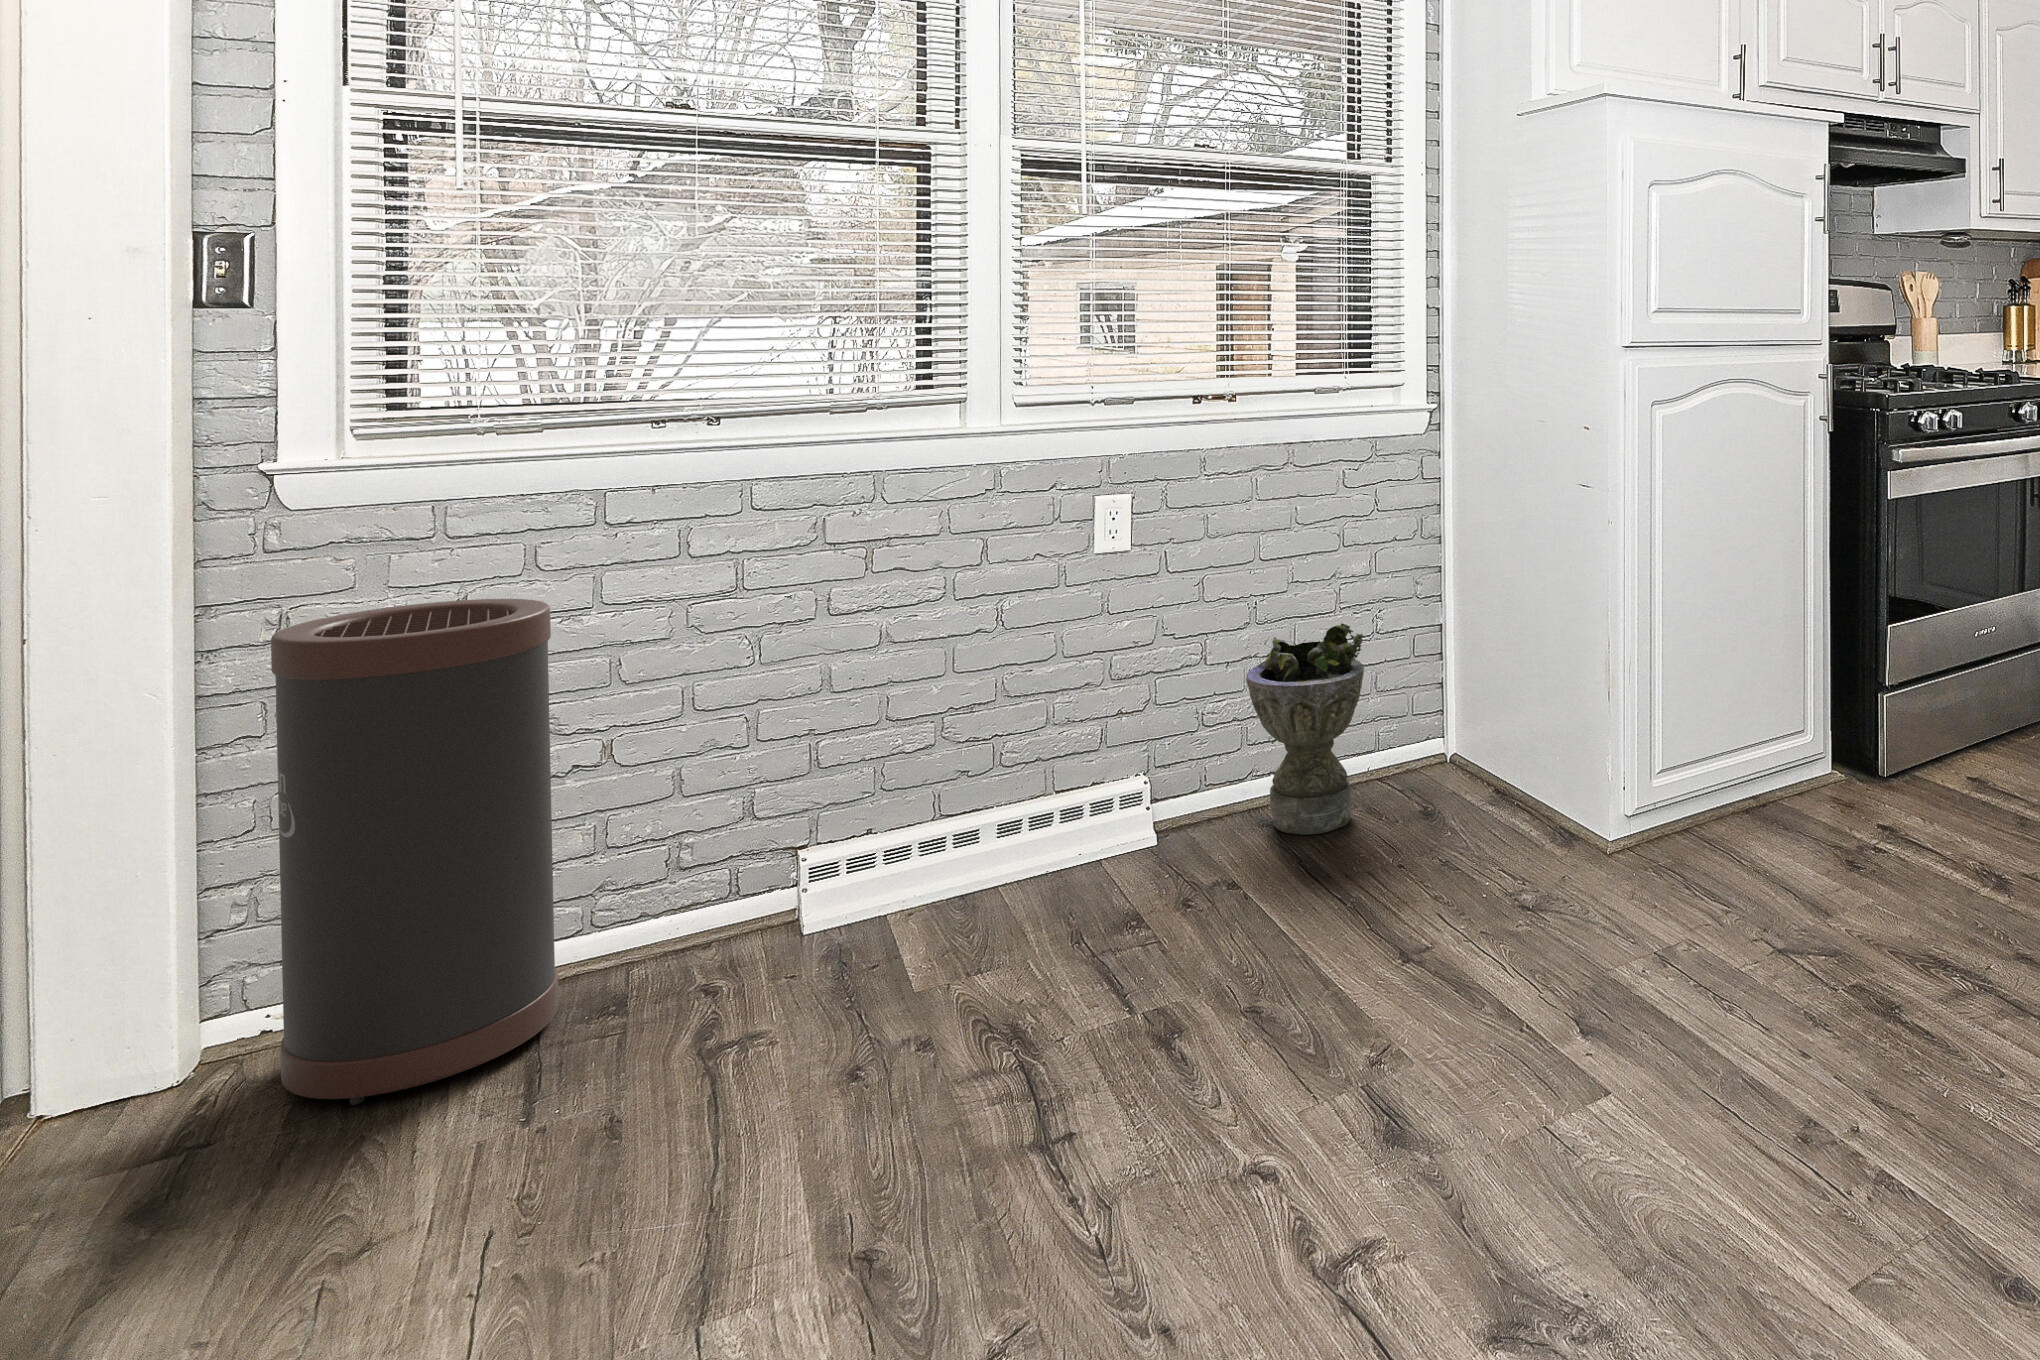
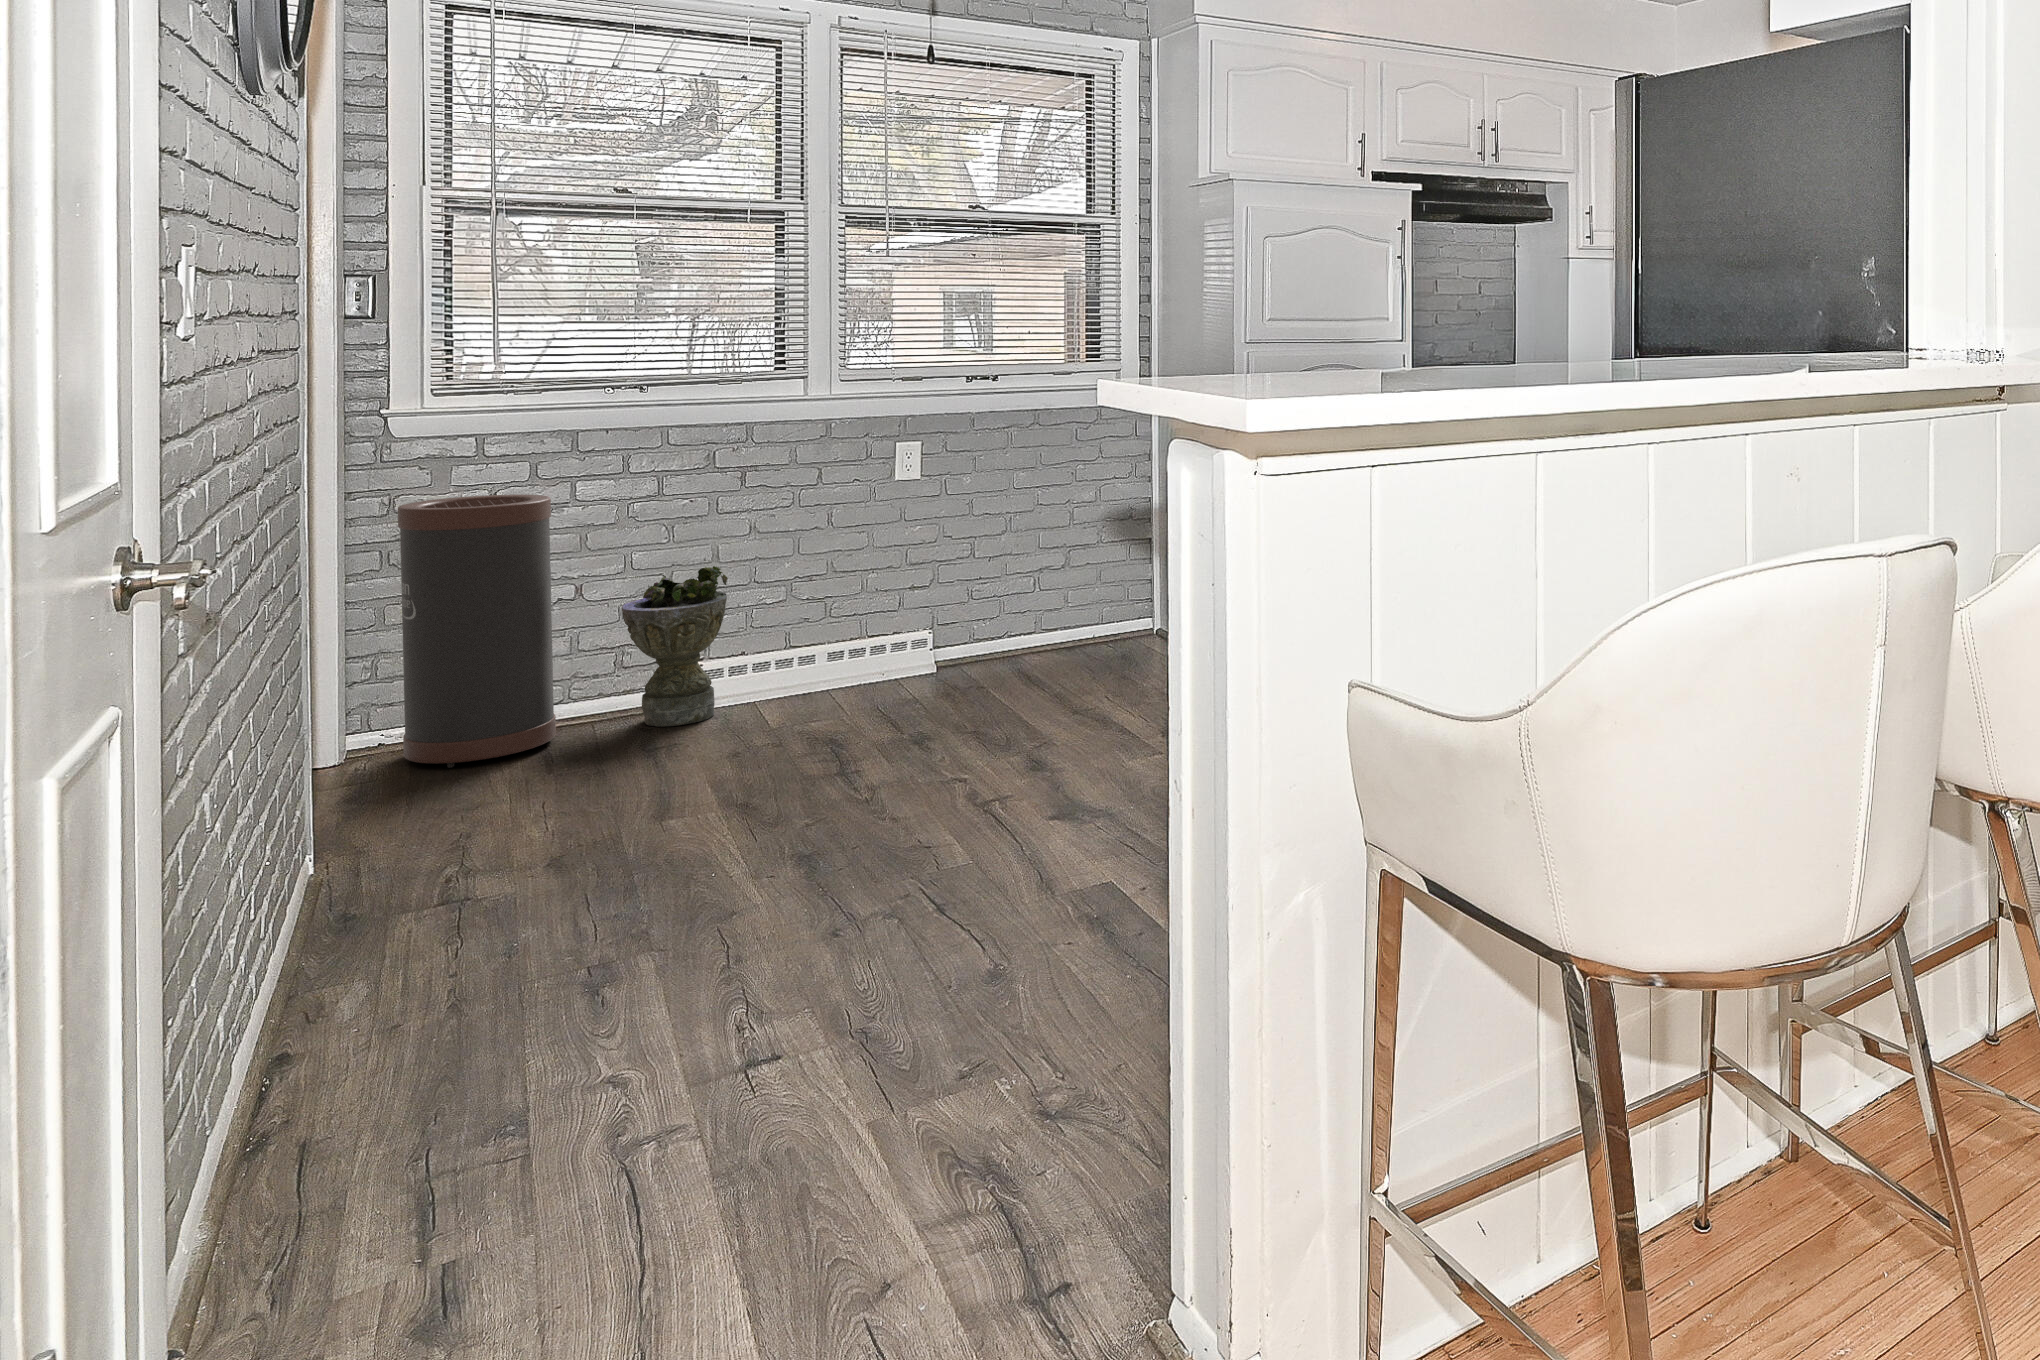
planter: present [1246,623,1364,835] -> present [622,566,728,727]

